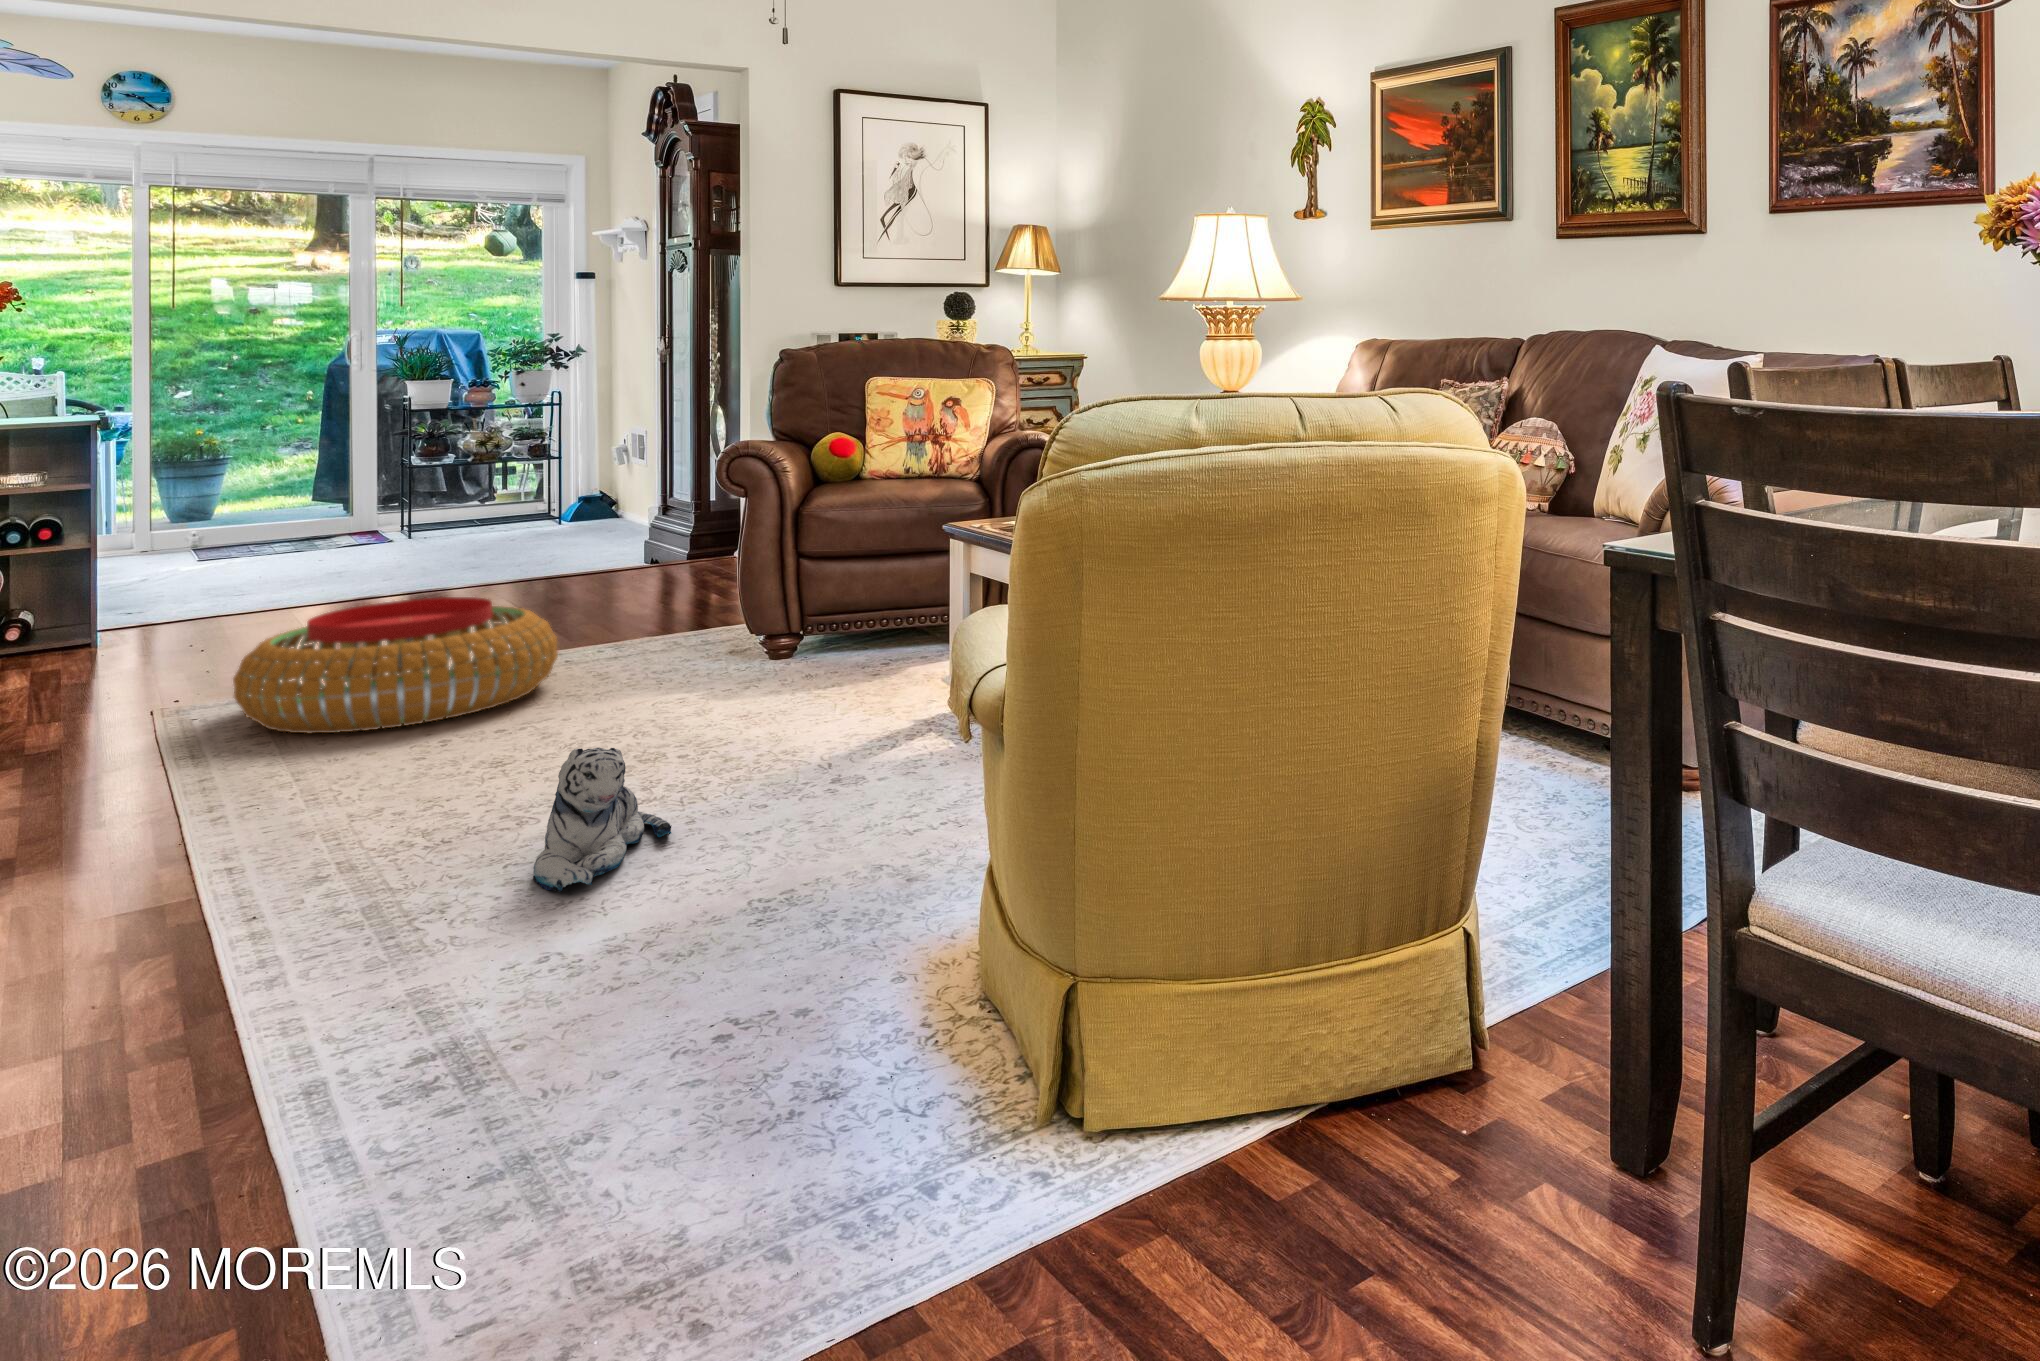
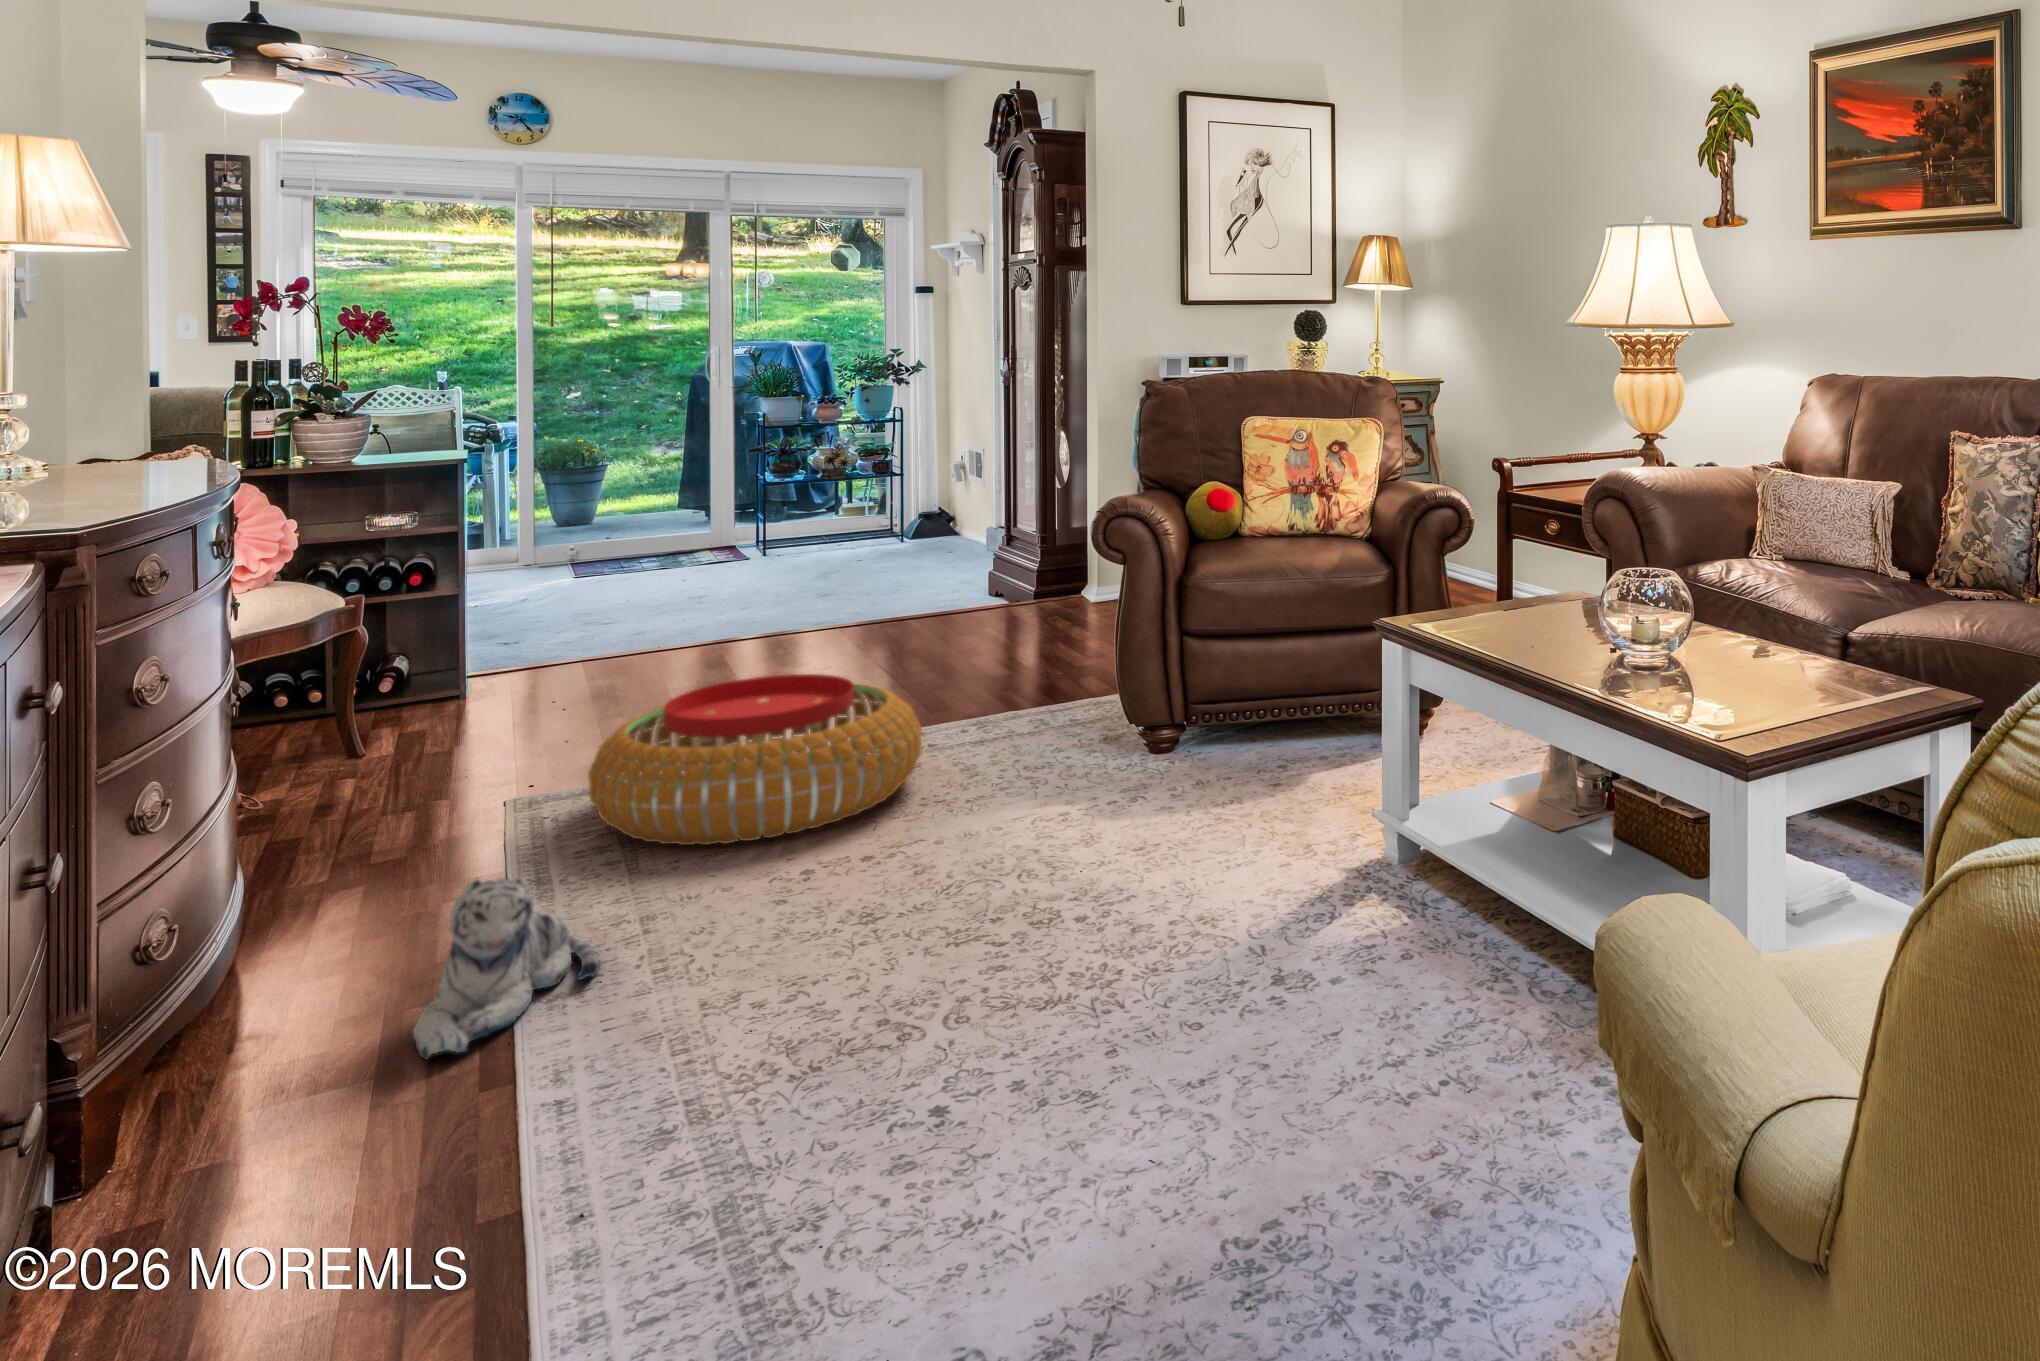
plush toy: present [533,748,671,892] -> present [413,879,600,1059]

